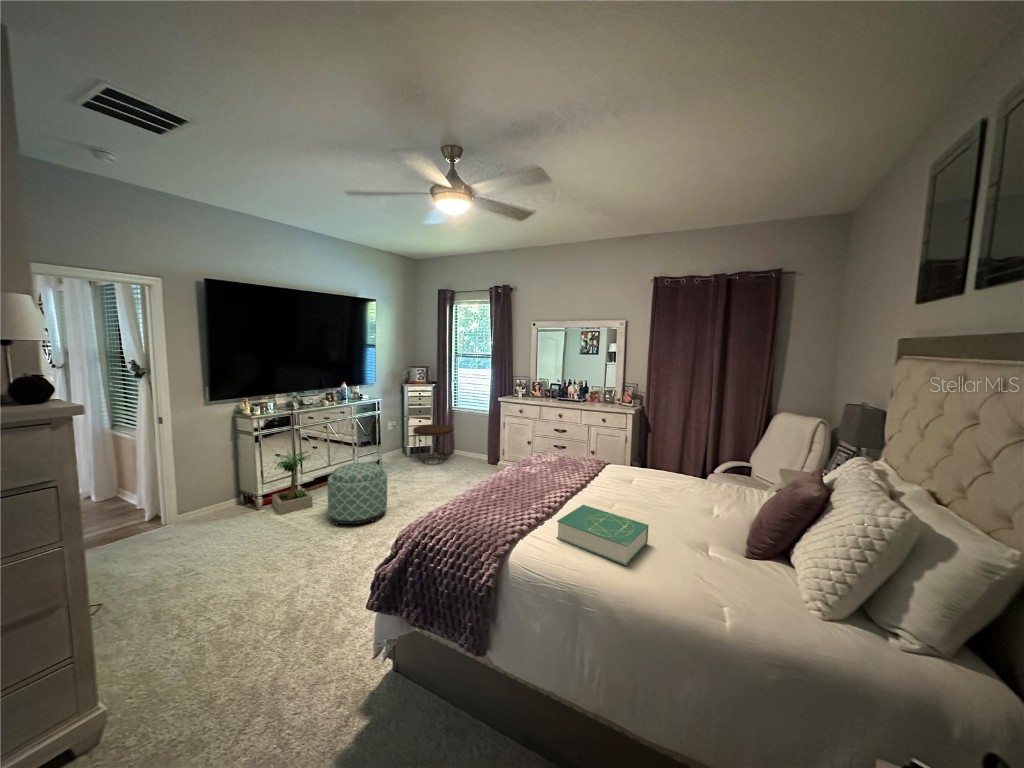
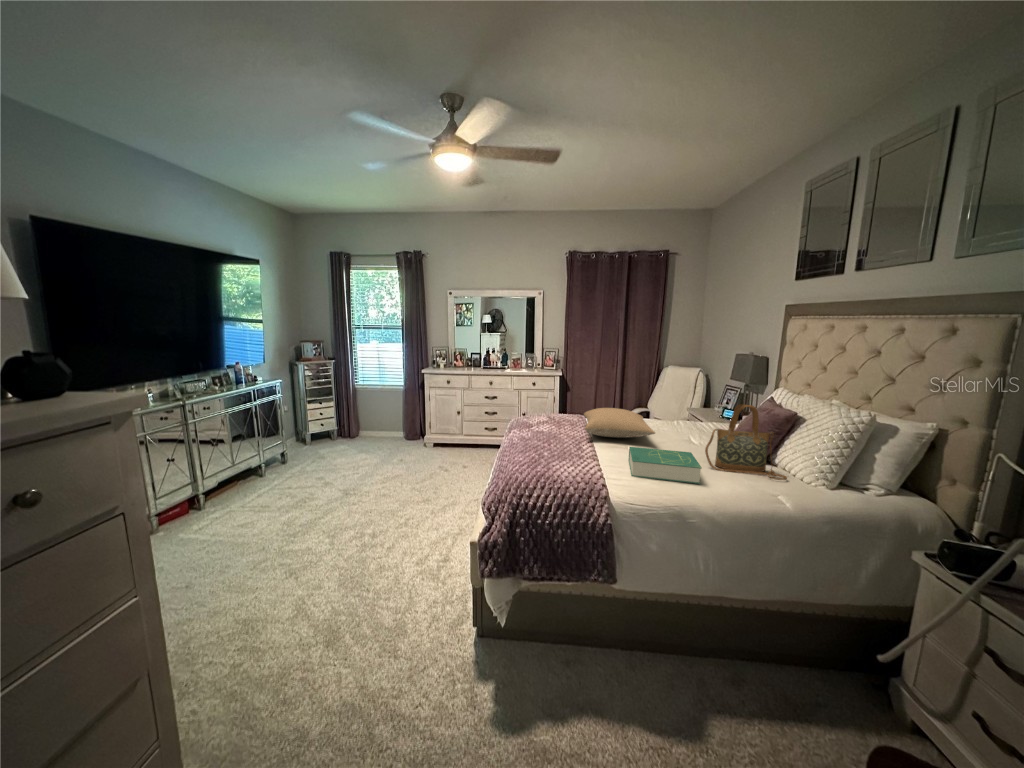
side table: present [413,424,453,464] -> none [320,404,368,449]
potted plant: present [272,451,312,514] -> none [157,447,230,535]
pillow: none [565,456,661,496] -> present [584,408,655,438]
ottoman: present [328,462,387,526] -> none [262,451,339,530]
handbag: none [672,474,772,590] -> present [705,404,787,480]

